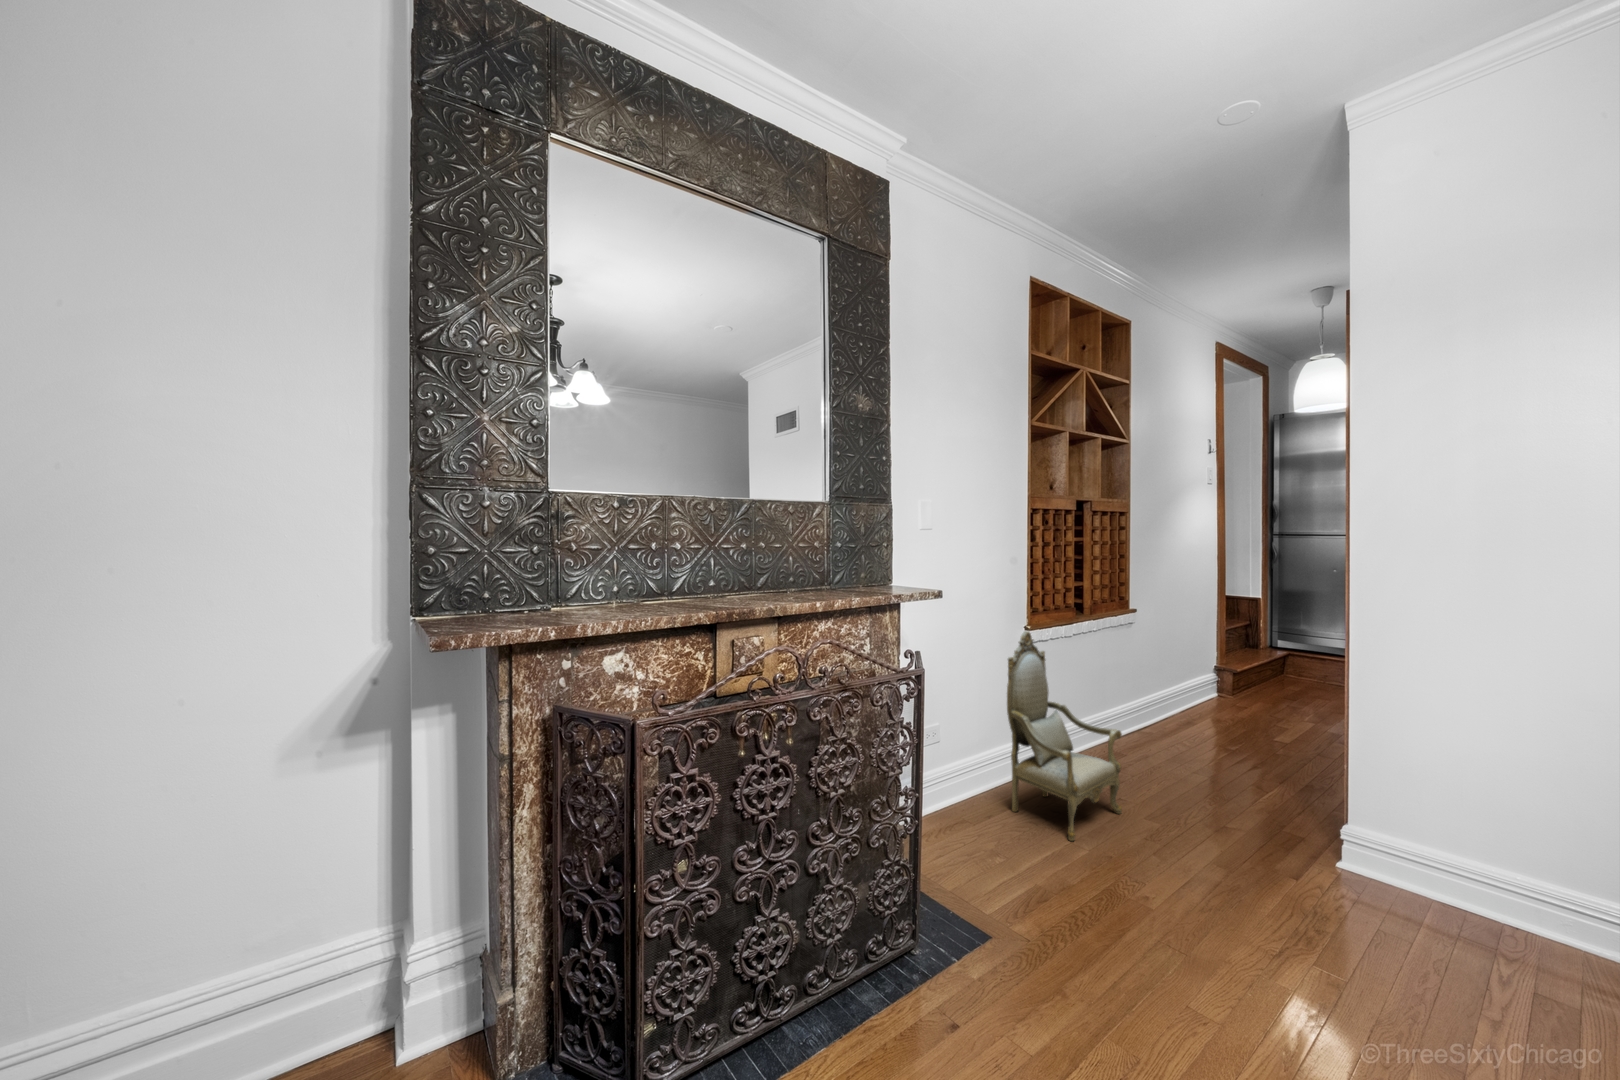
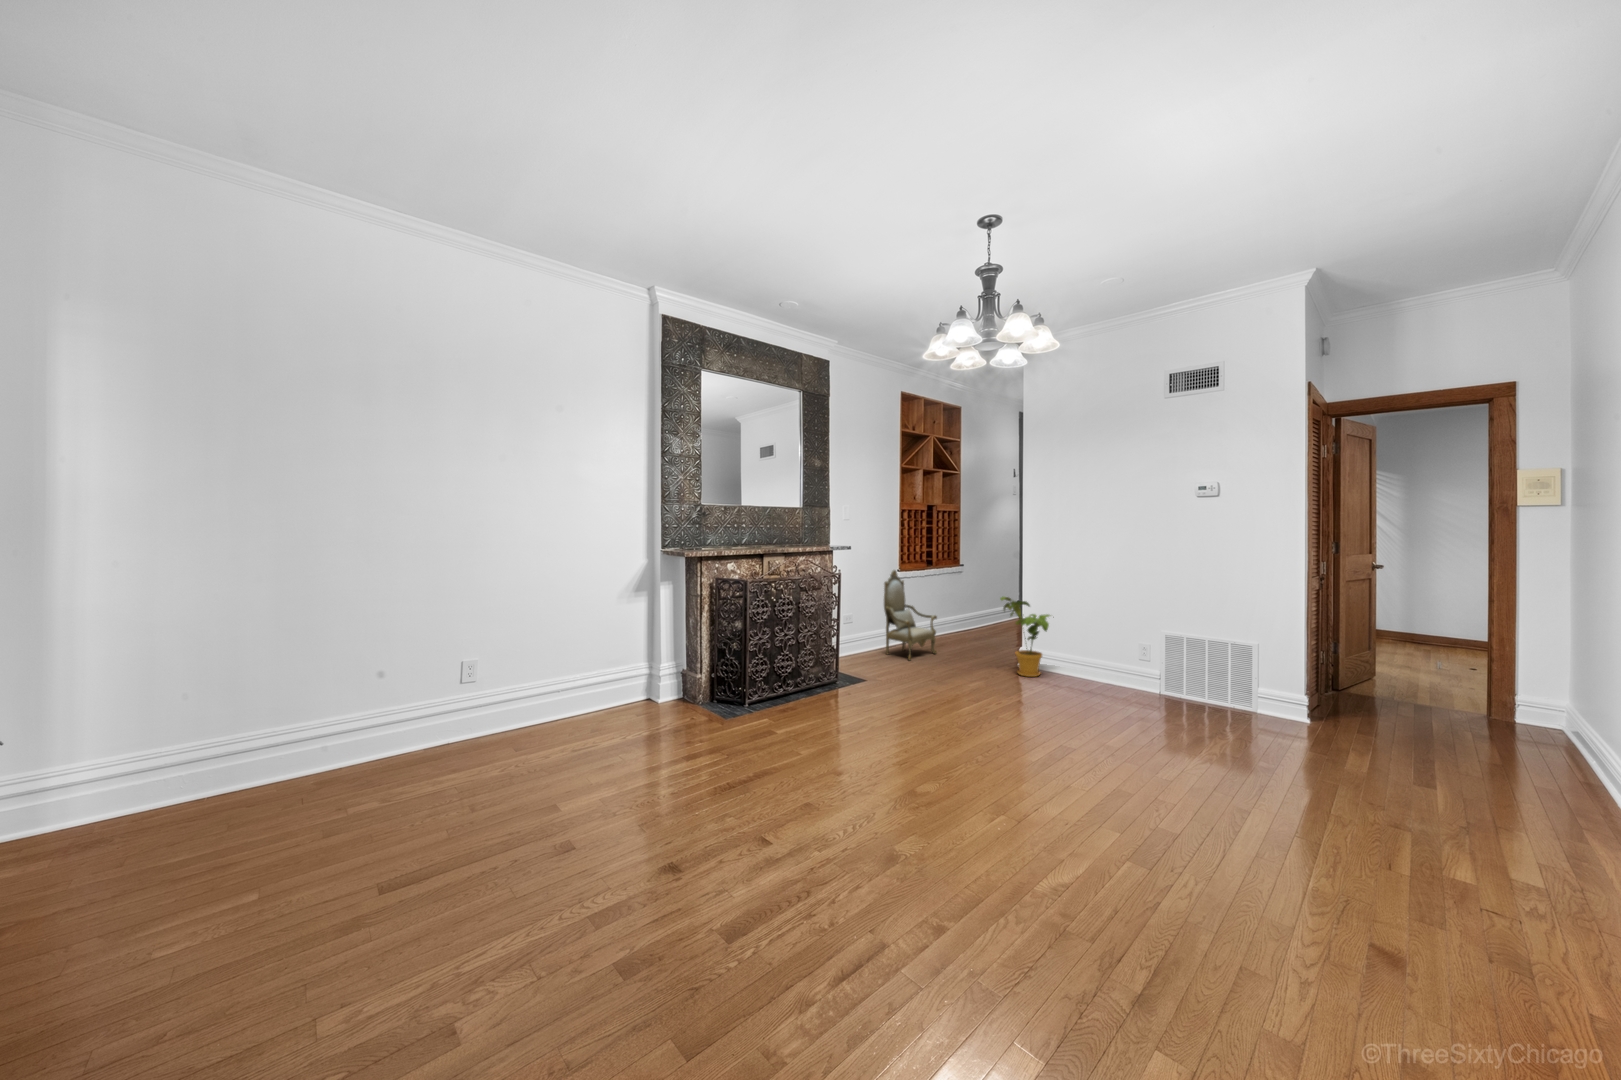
house plant: none [1331,724,1500,947] -> present [1000,597,1050,677]

